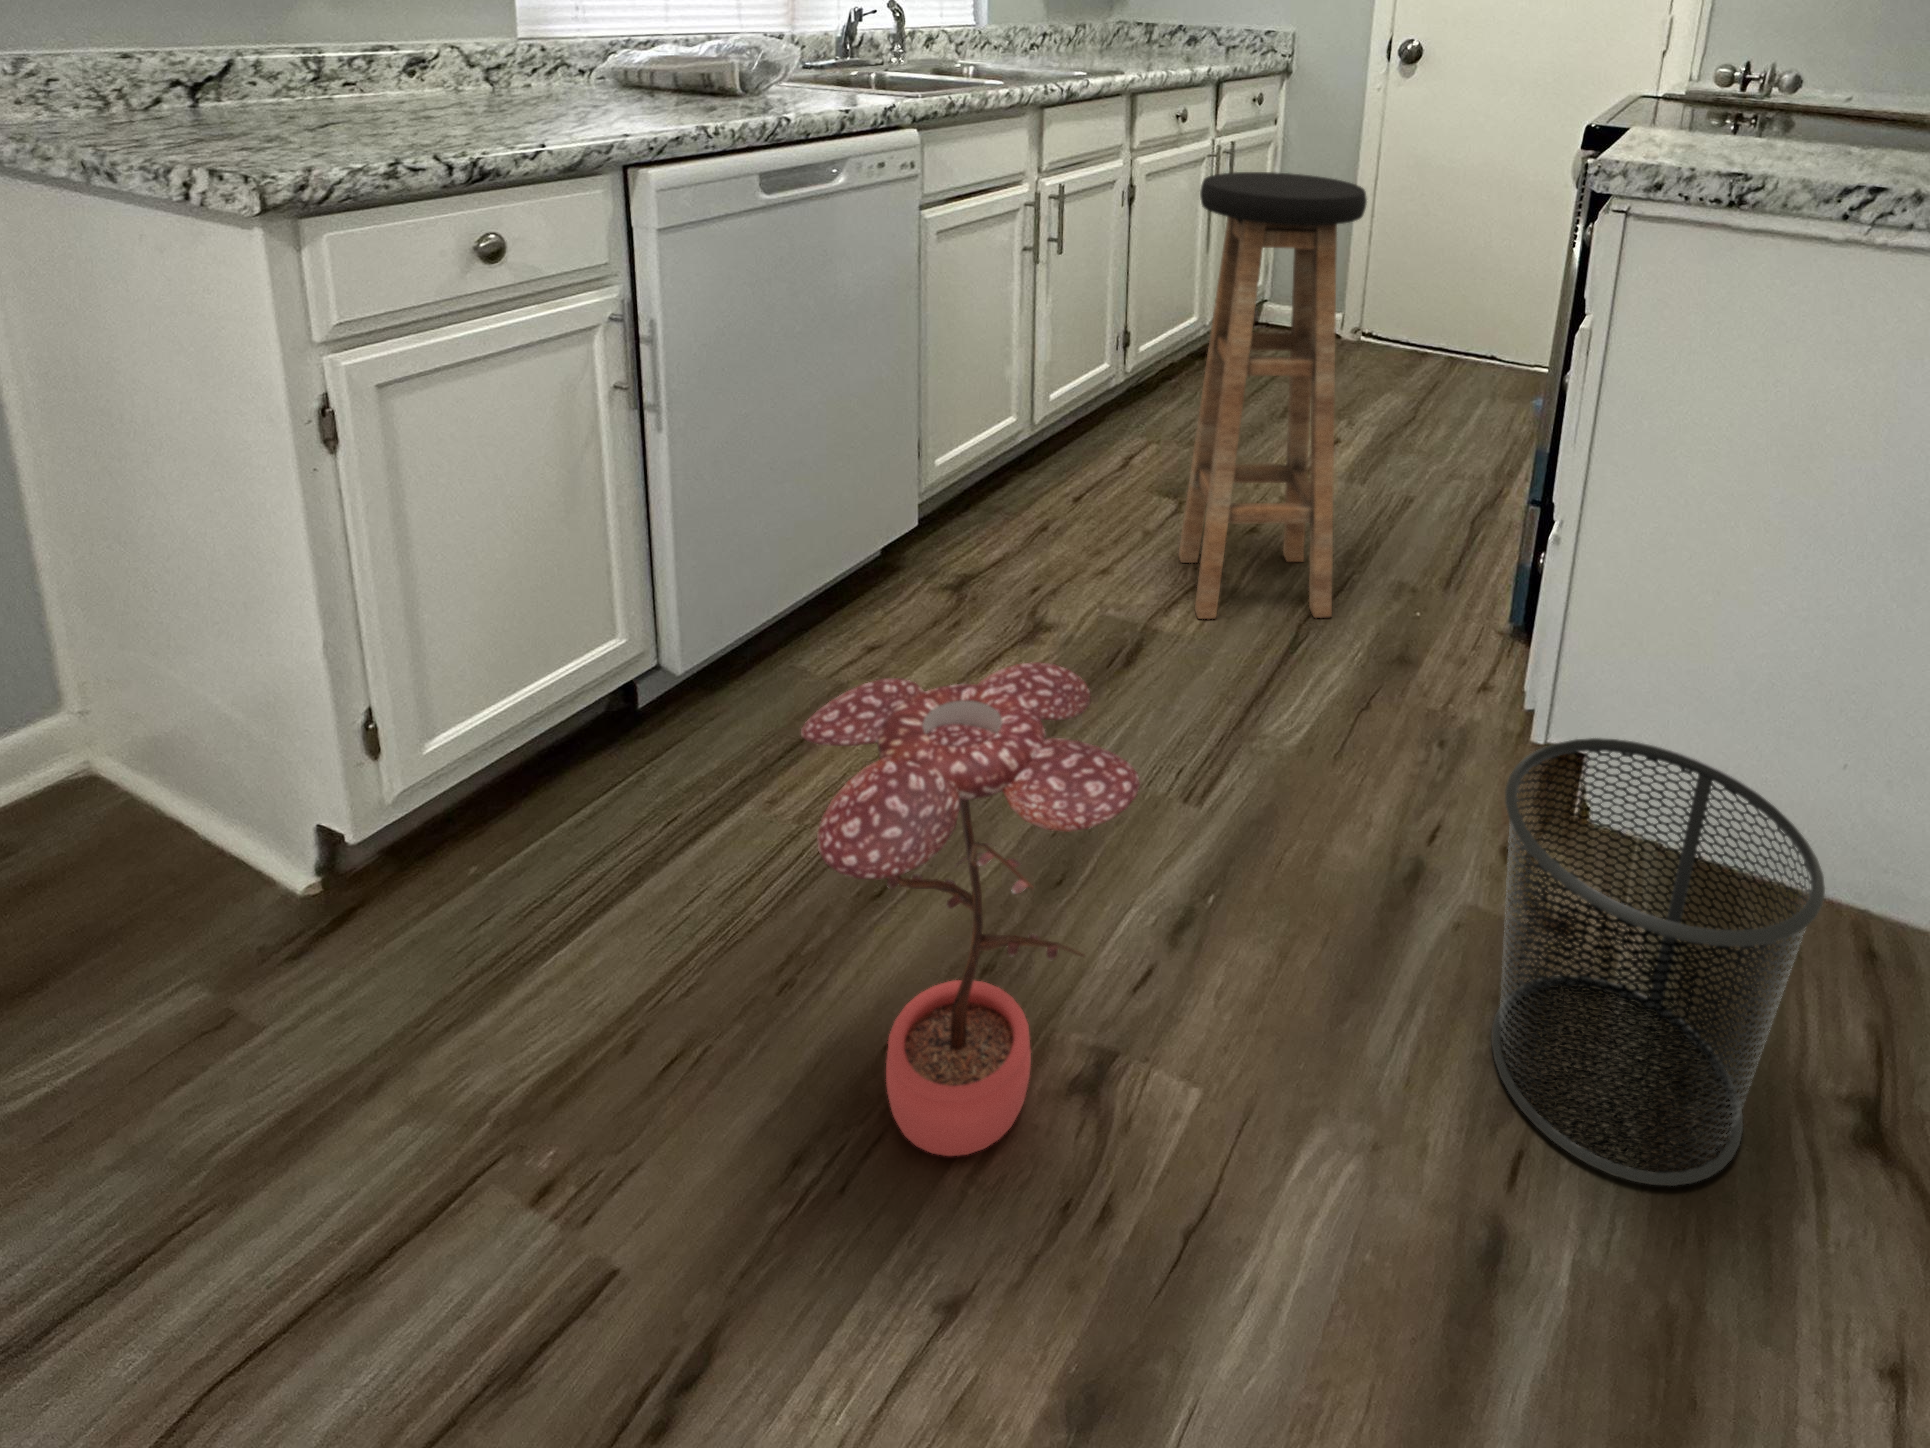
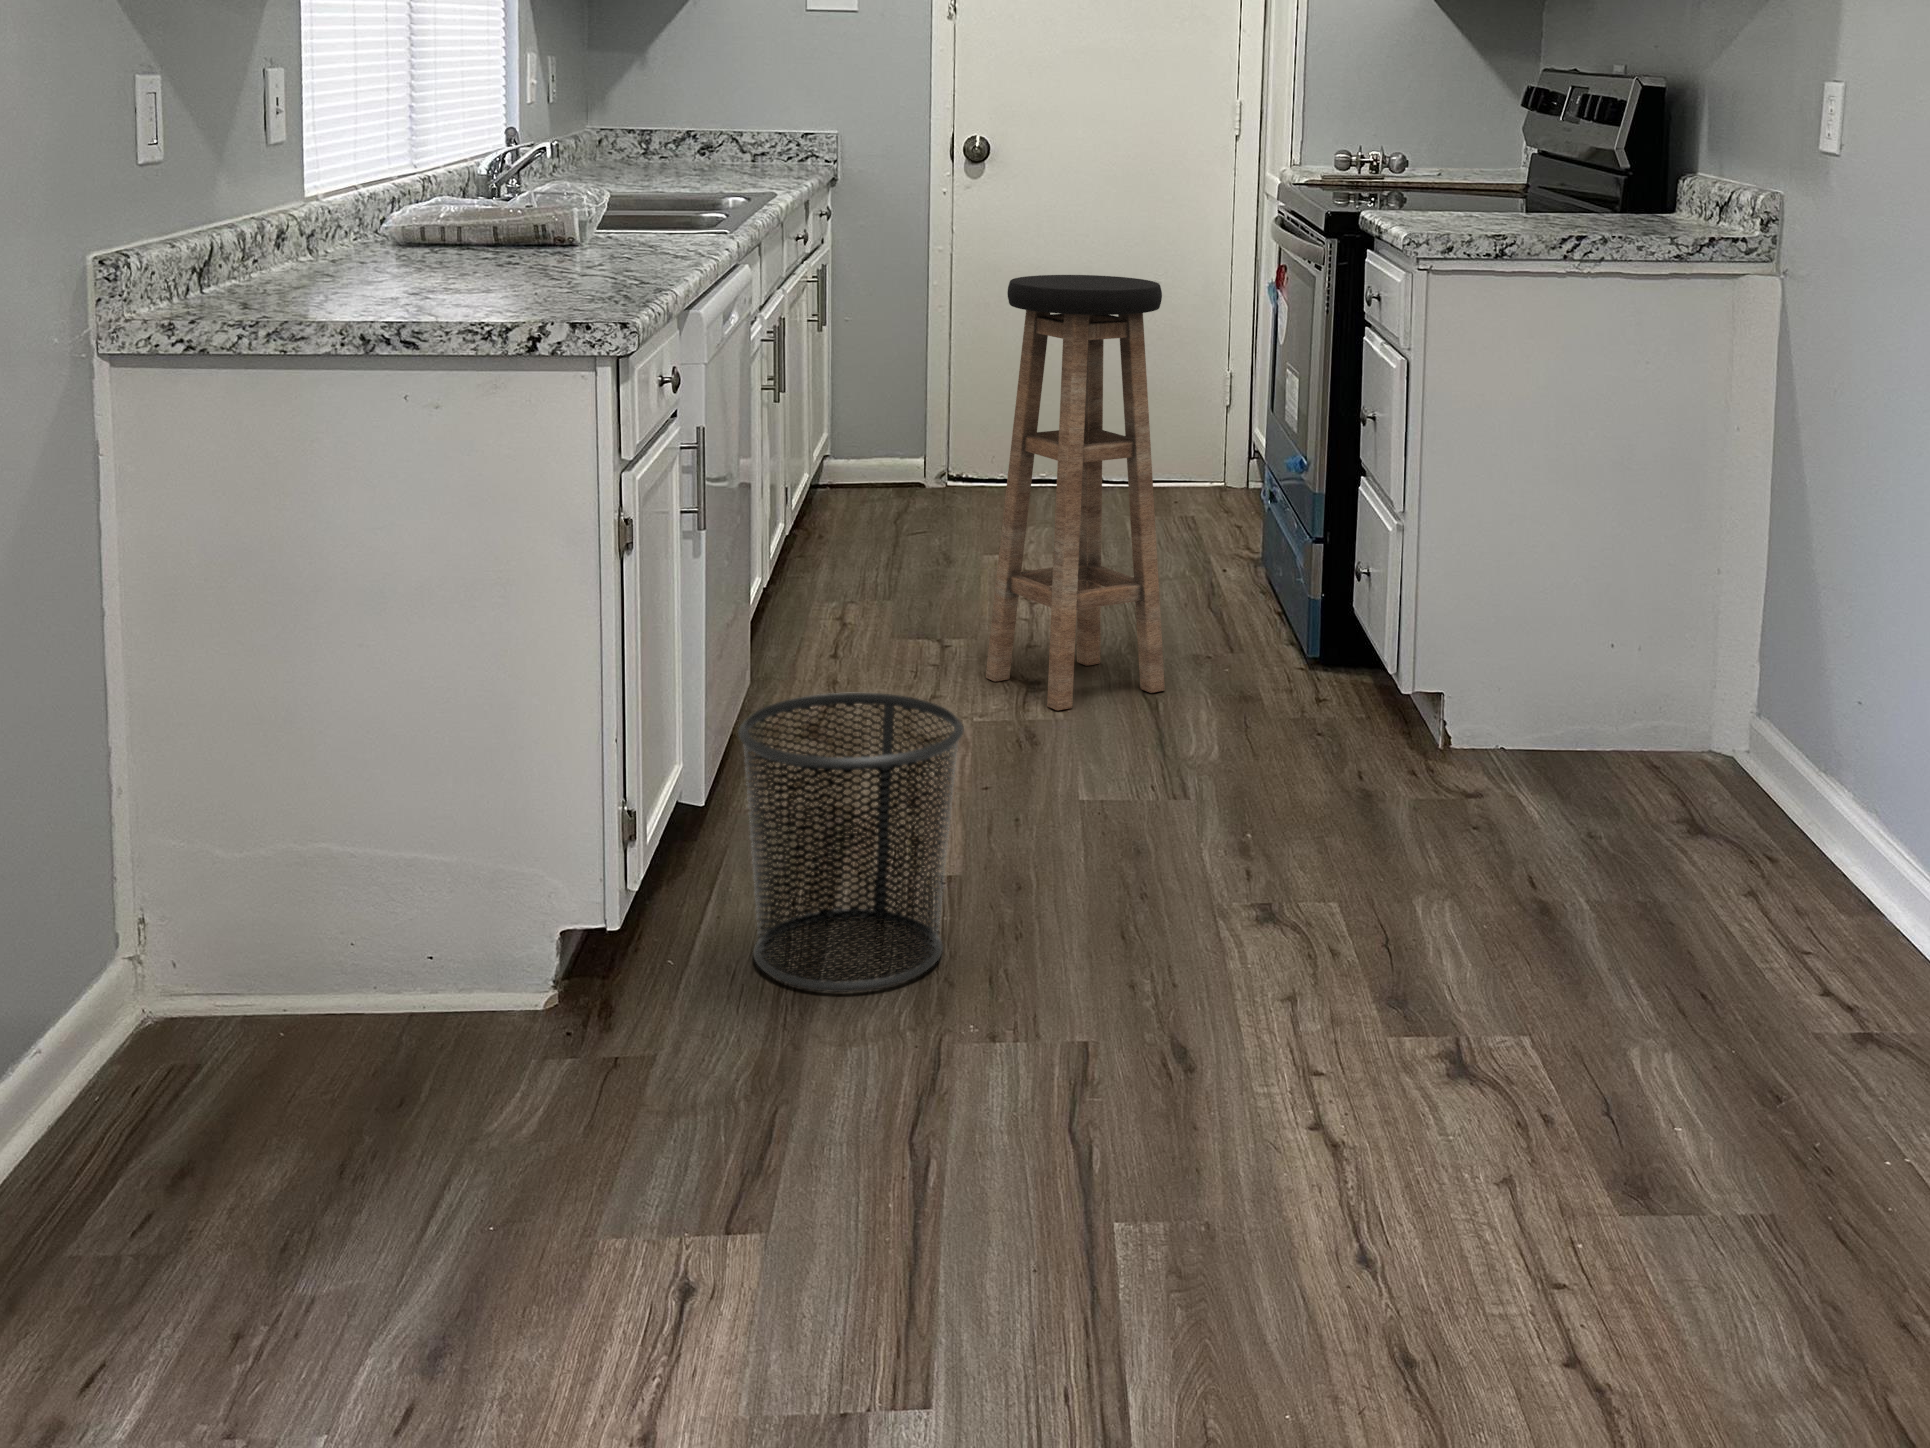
potted plant: present [801,662,1140,1156] -> none [1082,611,1331,948]
waste bin: present [1491,738,1825,1186] -> present [738,692,964,992]

